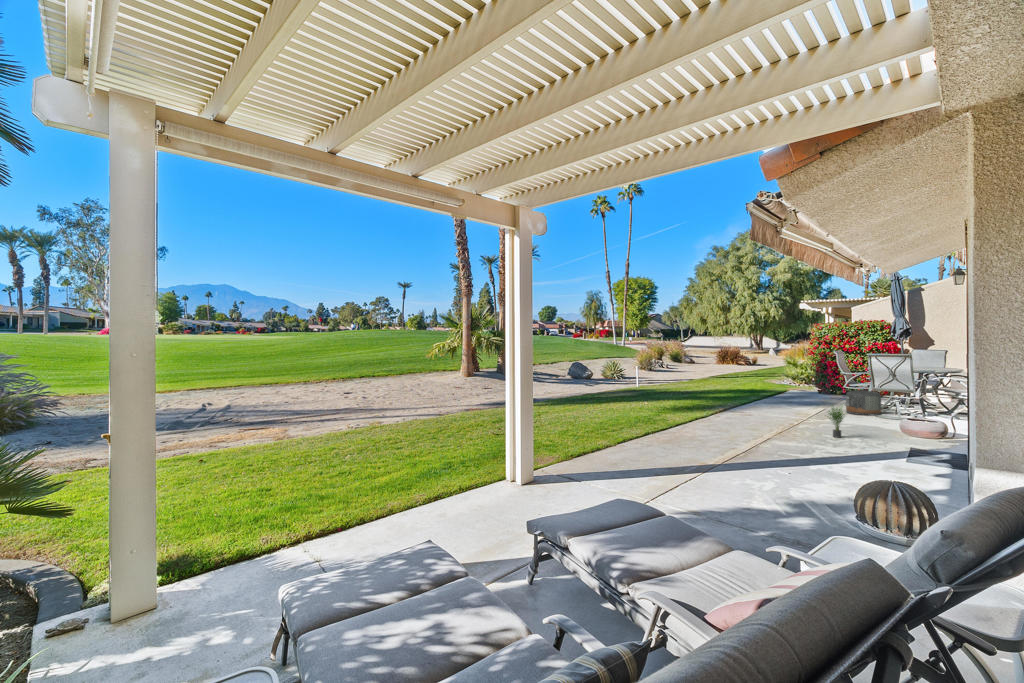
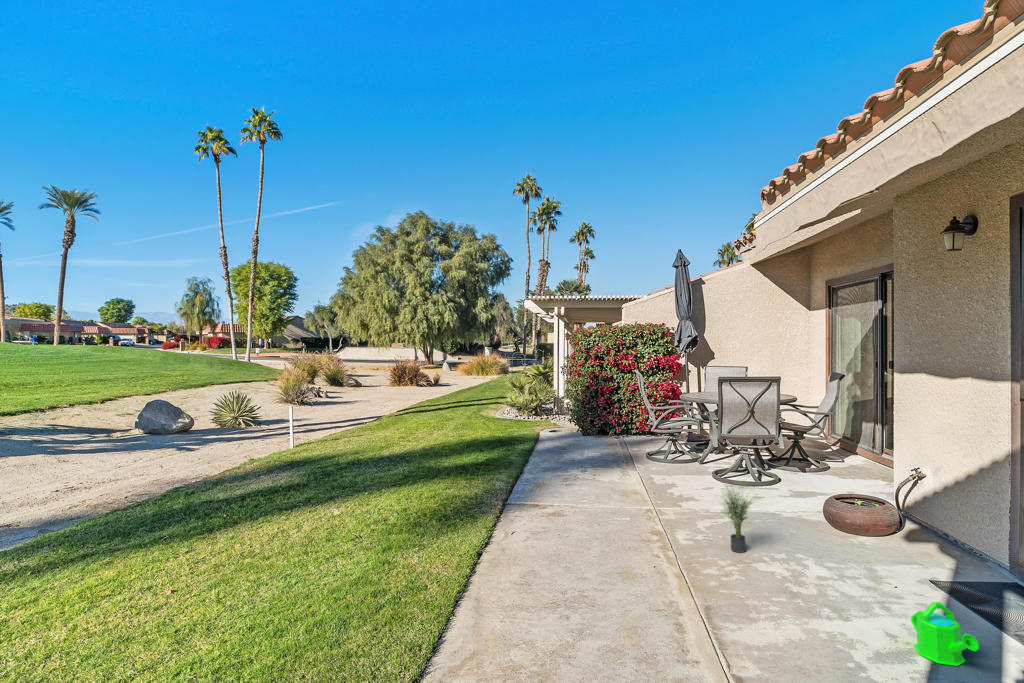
pouf: present [846,390,881,415] -> none [644,431,689,472]
watering can: none [860,440,882,464] -> present [911,602,979,666]

